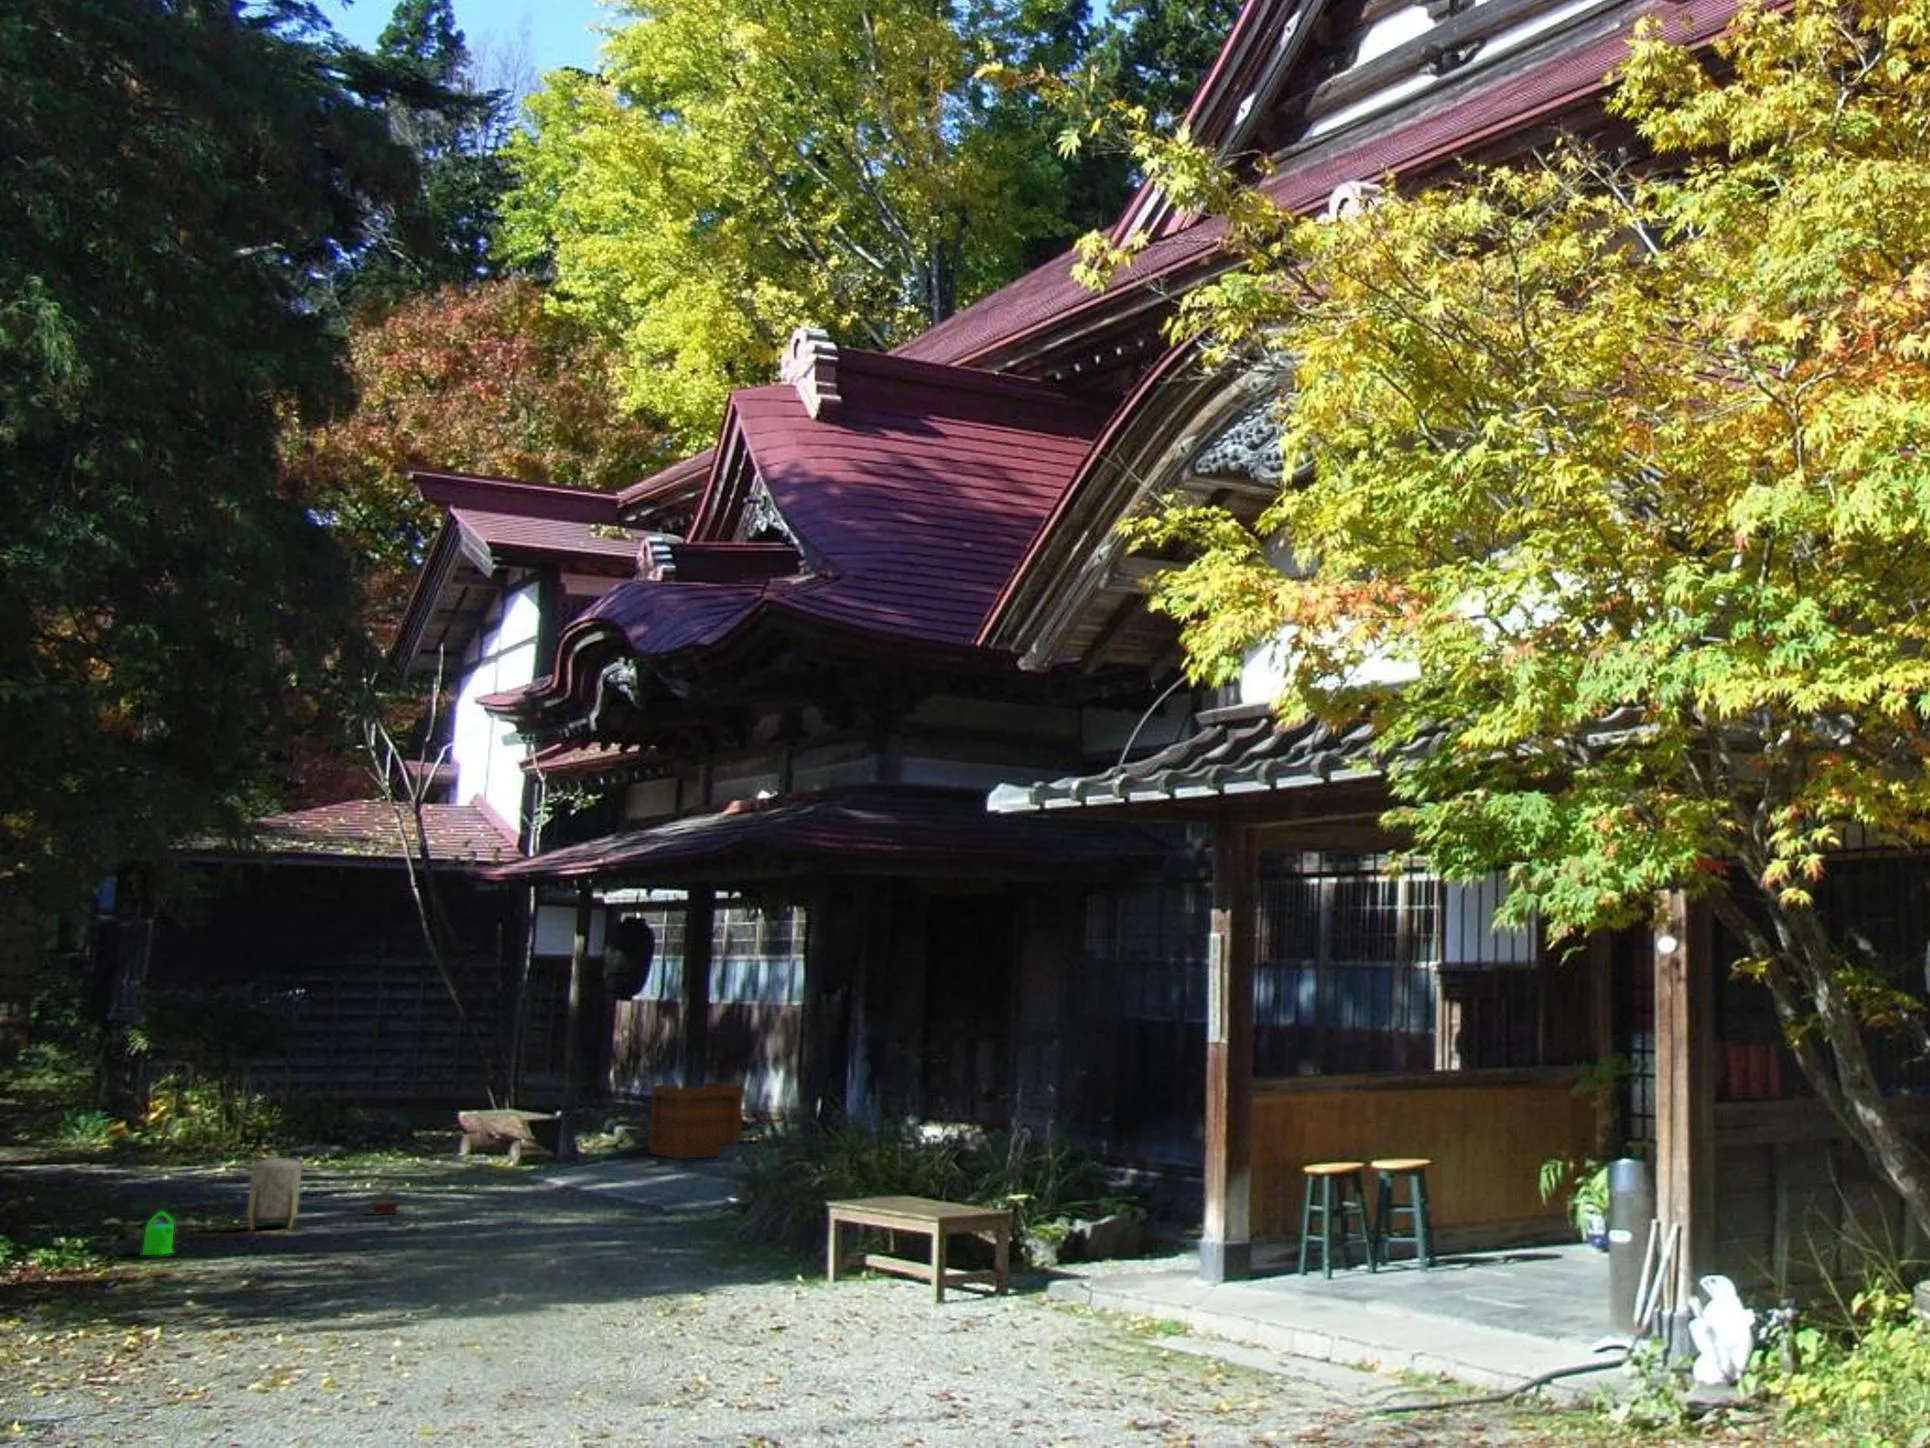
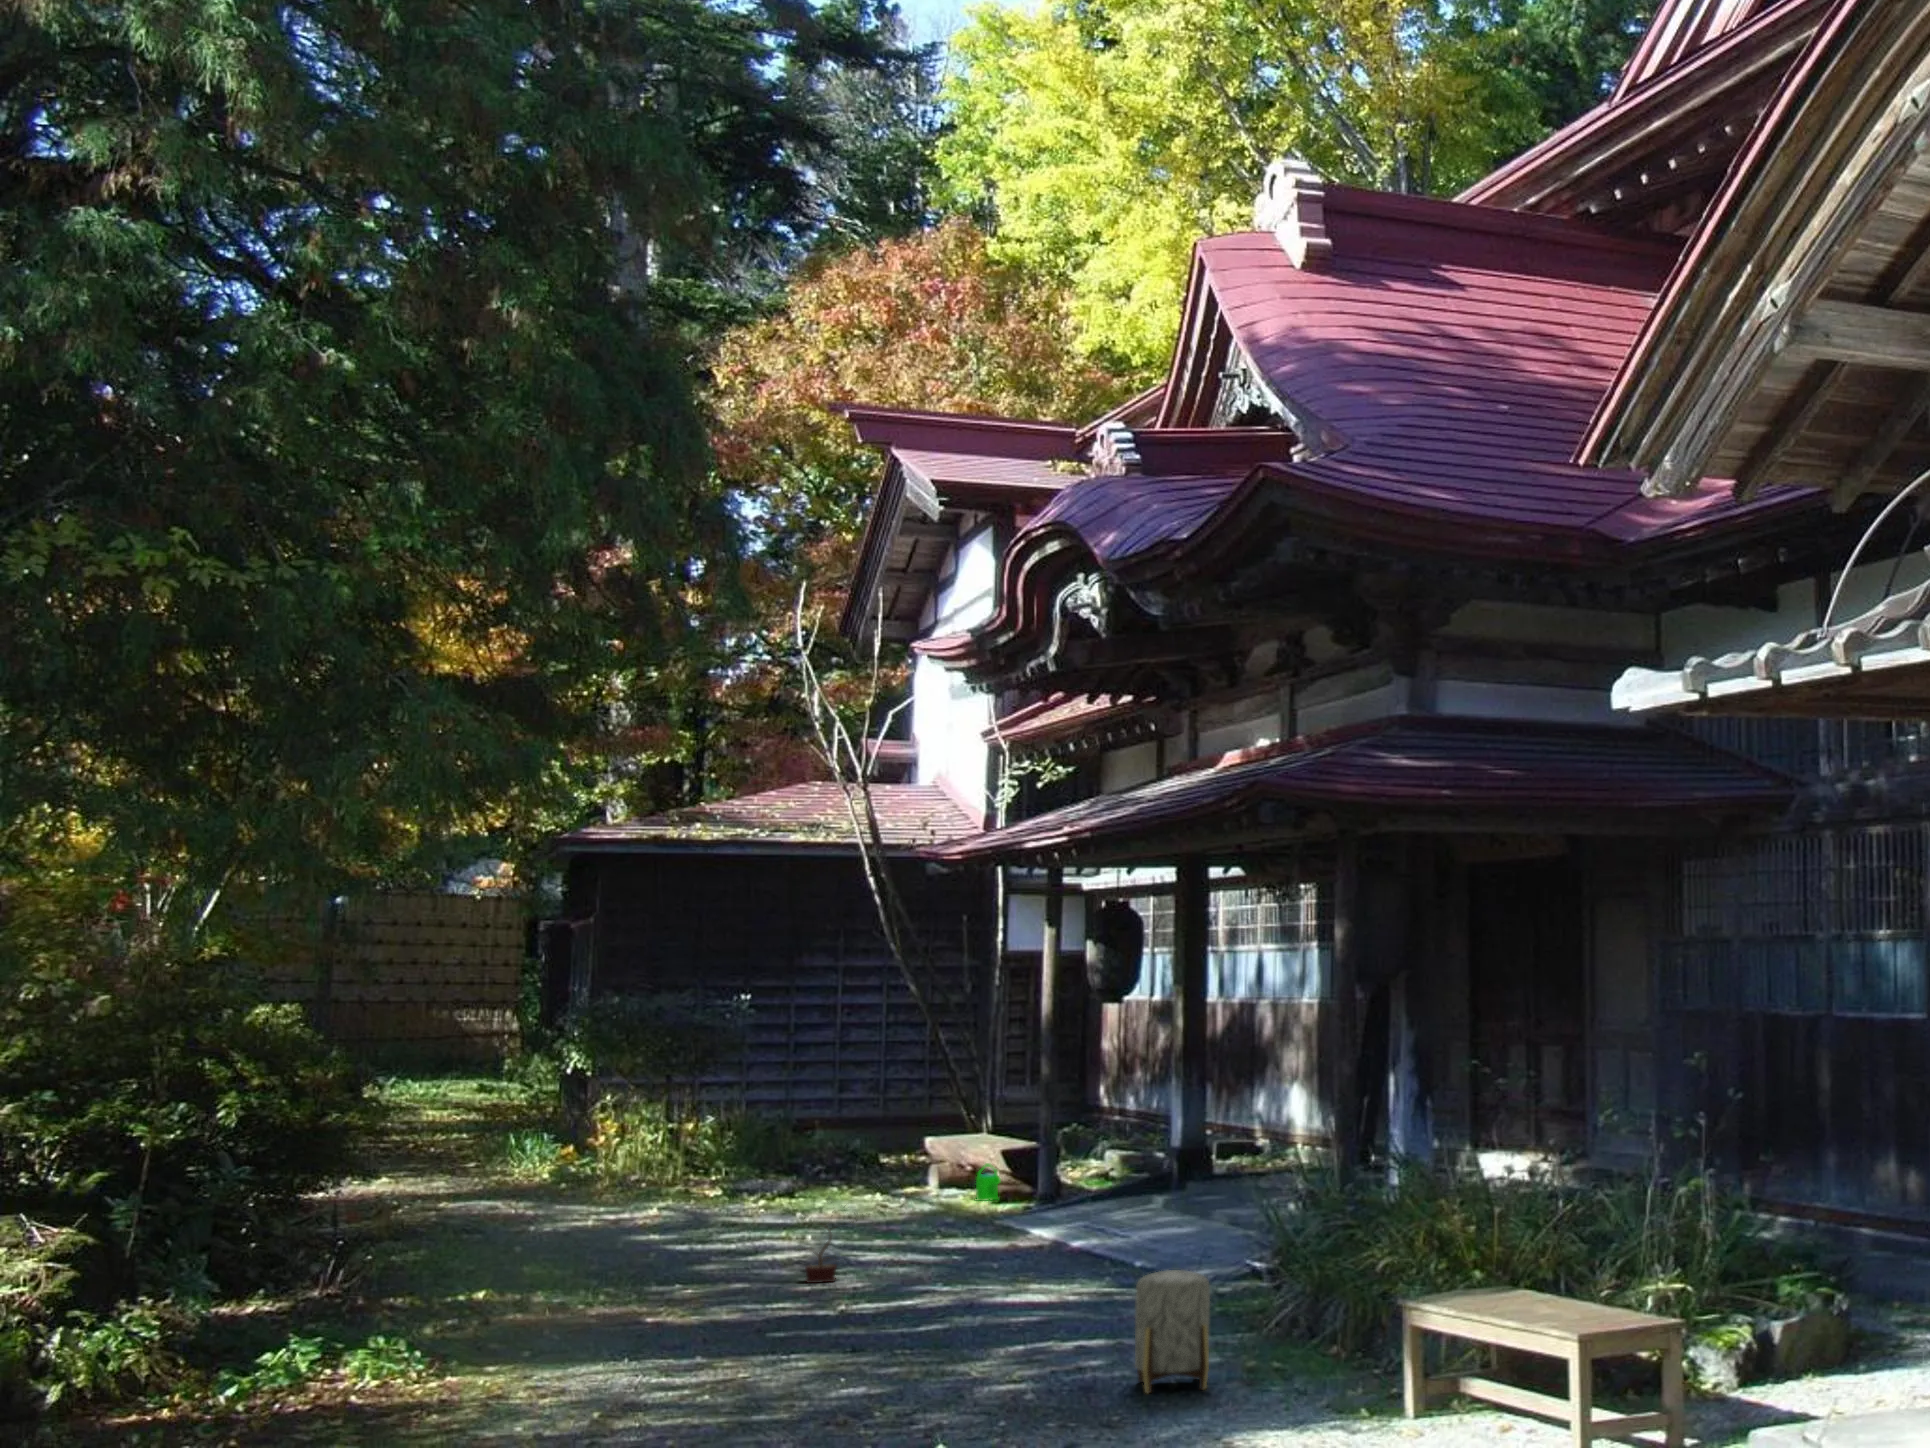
wooden crate: present [649,1082,744,1159] -> none [1145,1100,1253,1197]
stool: present [247,1158,302,1230] -> present [1135,1270,1210,1393]
watering can: present [142,1212,174,1255] -> present [976,1163,1001,1201]

